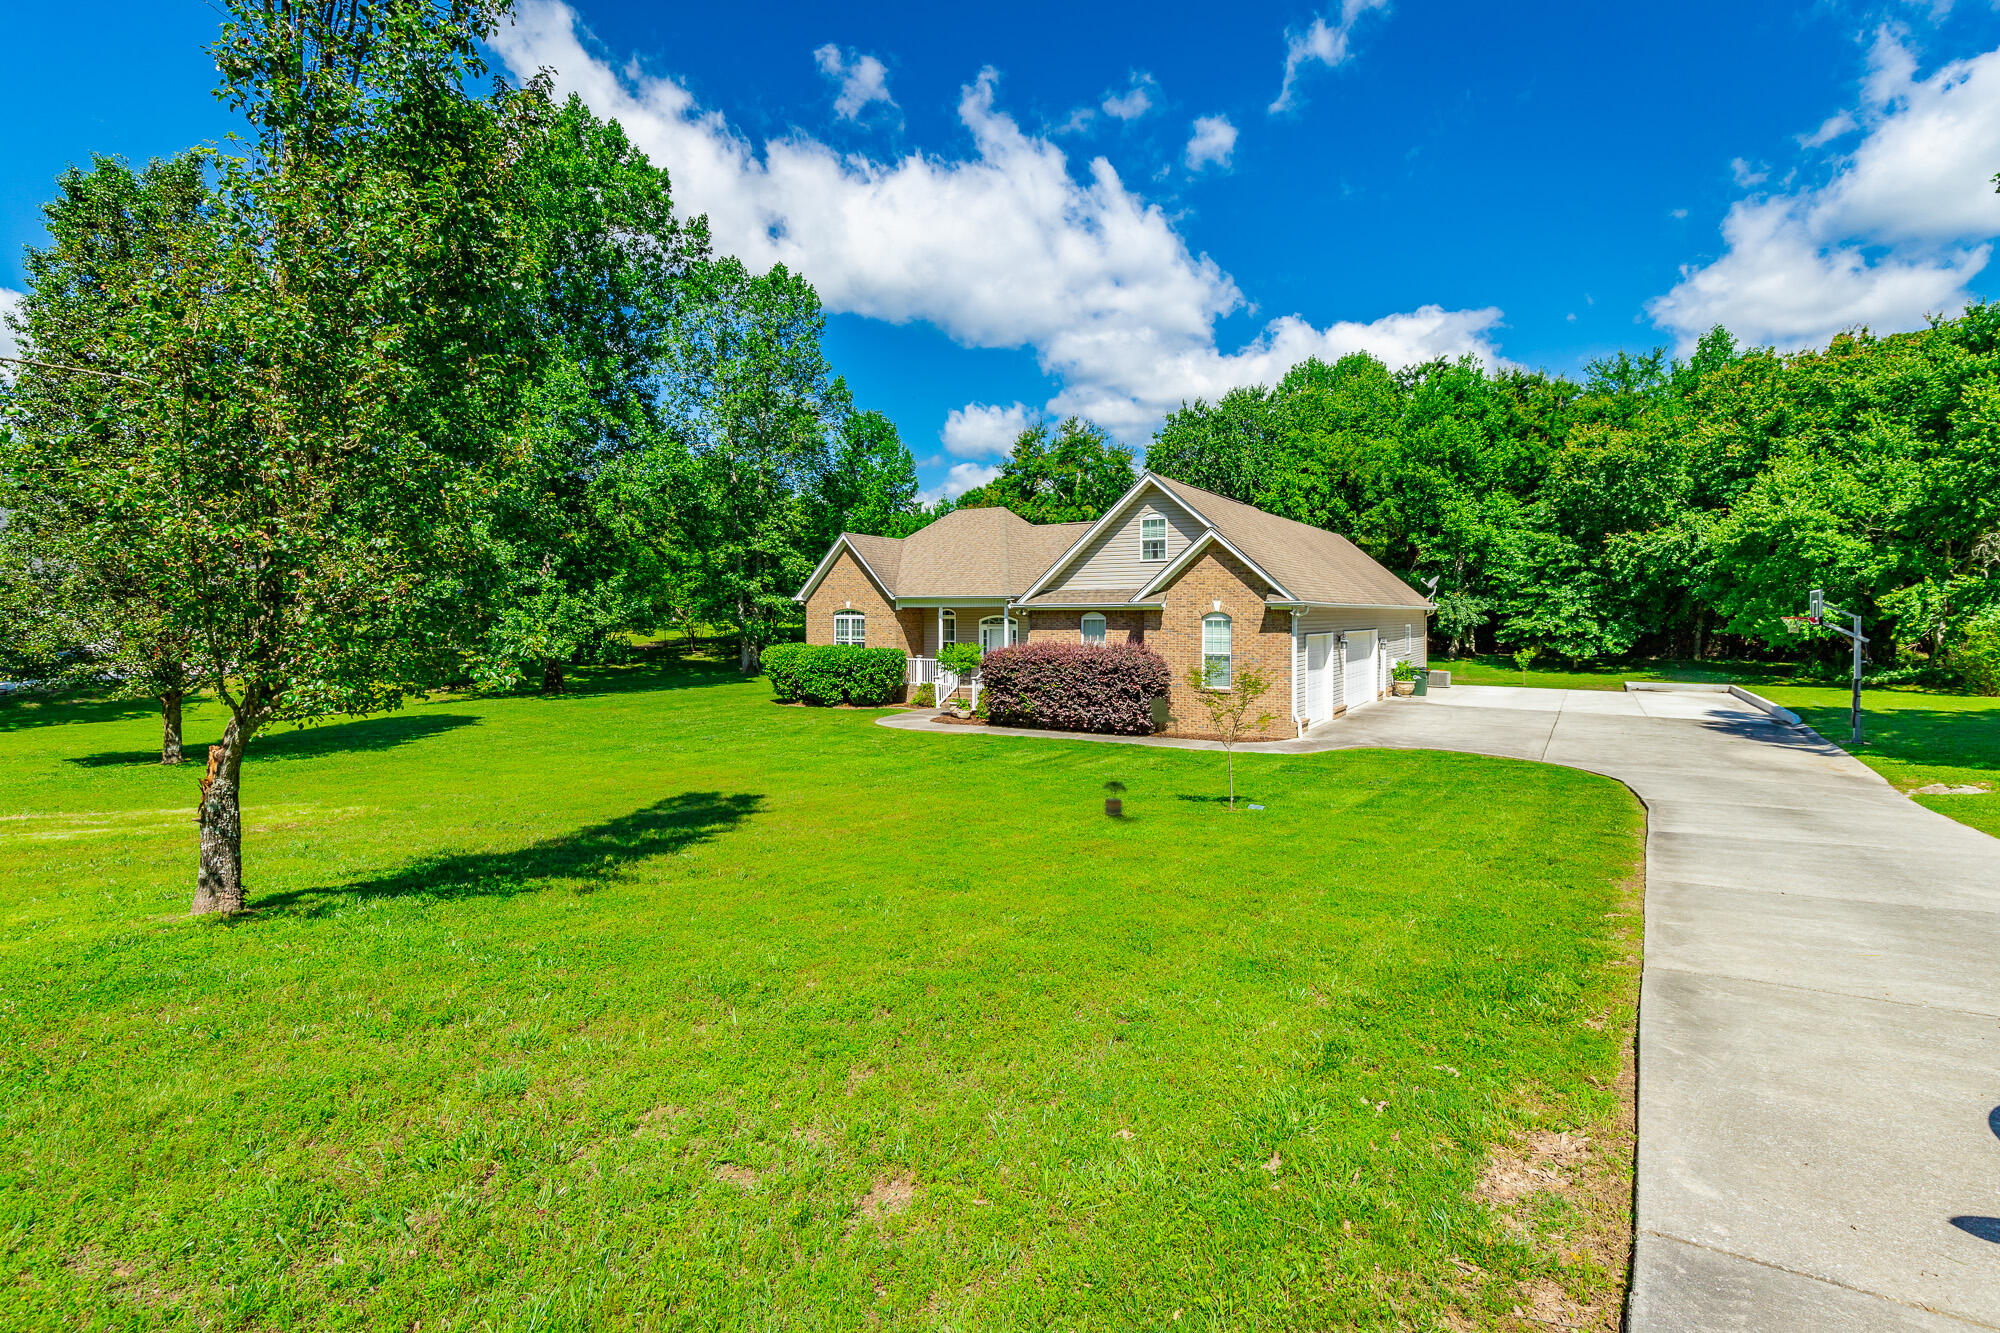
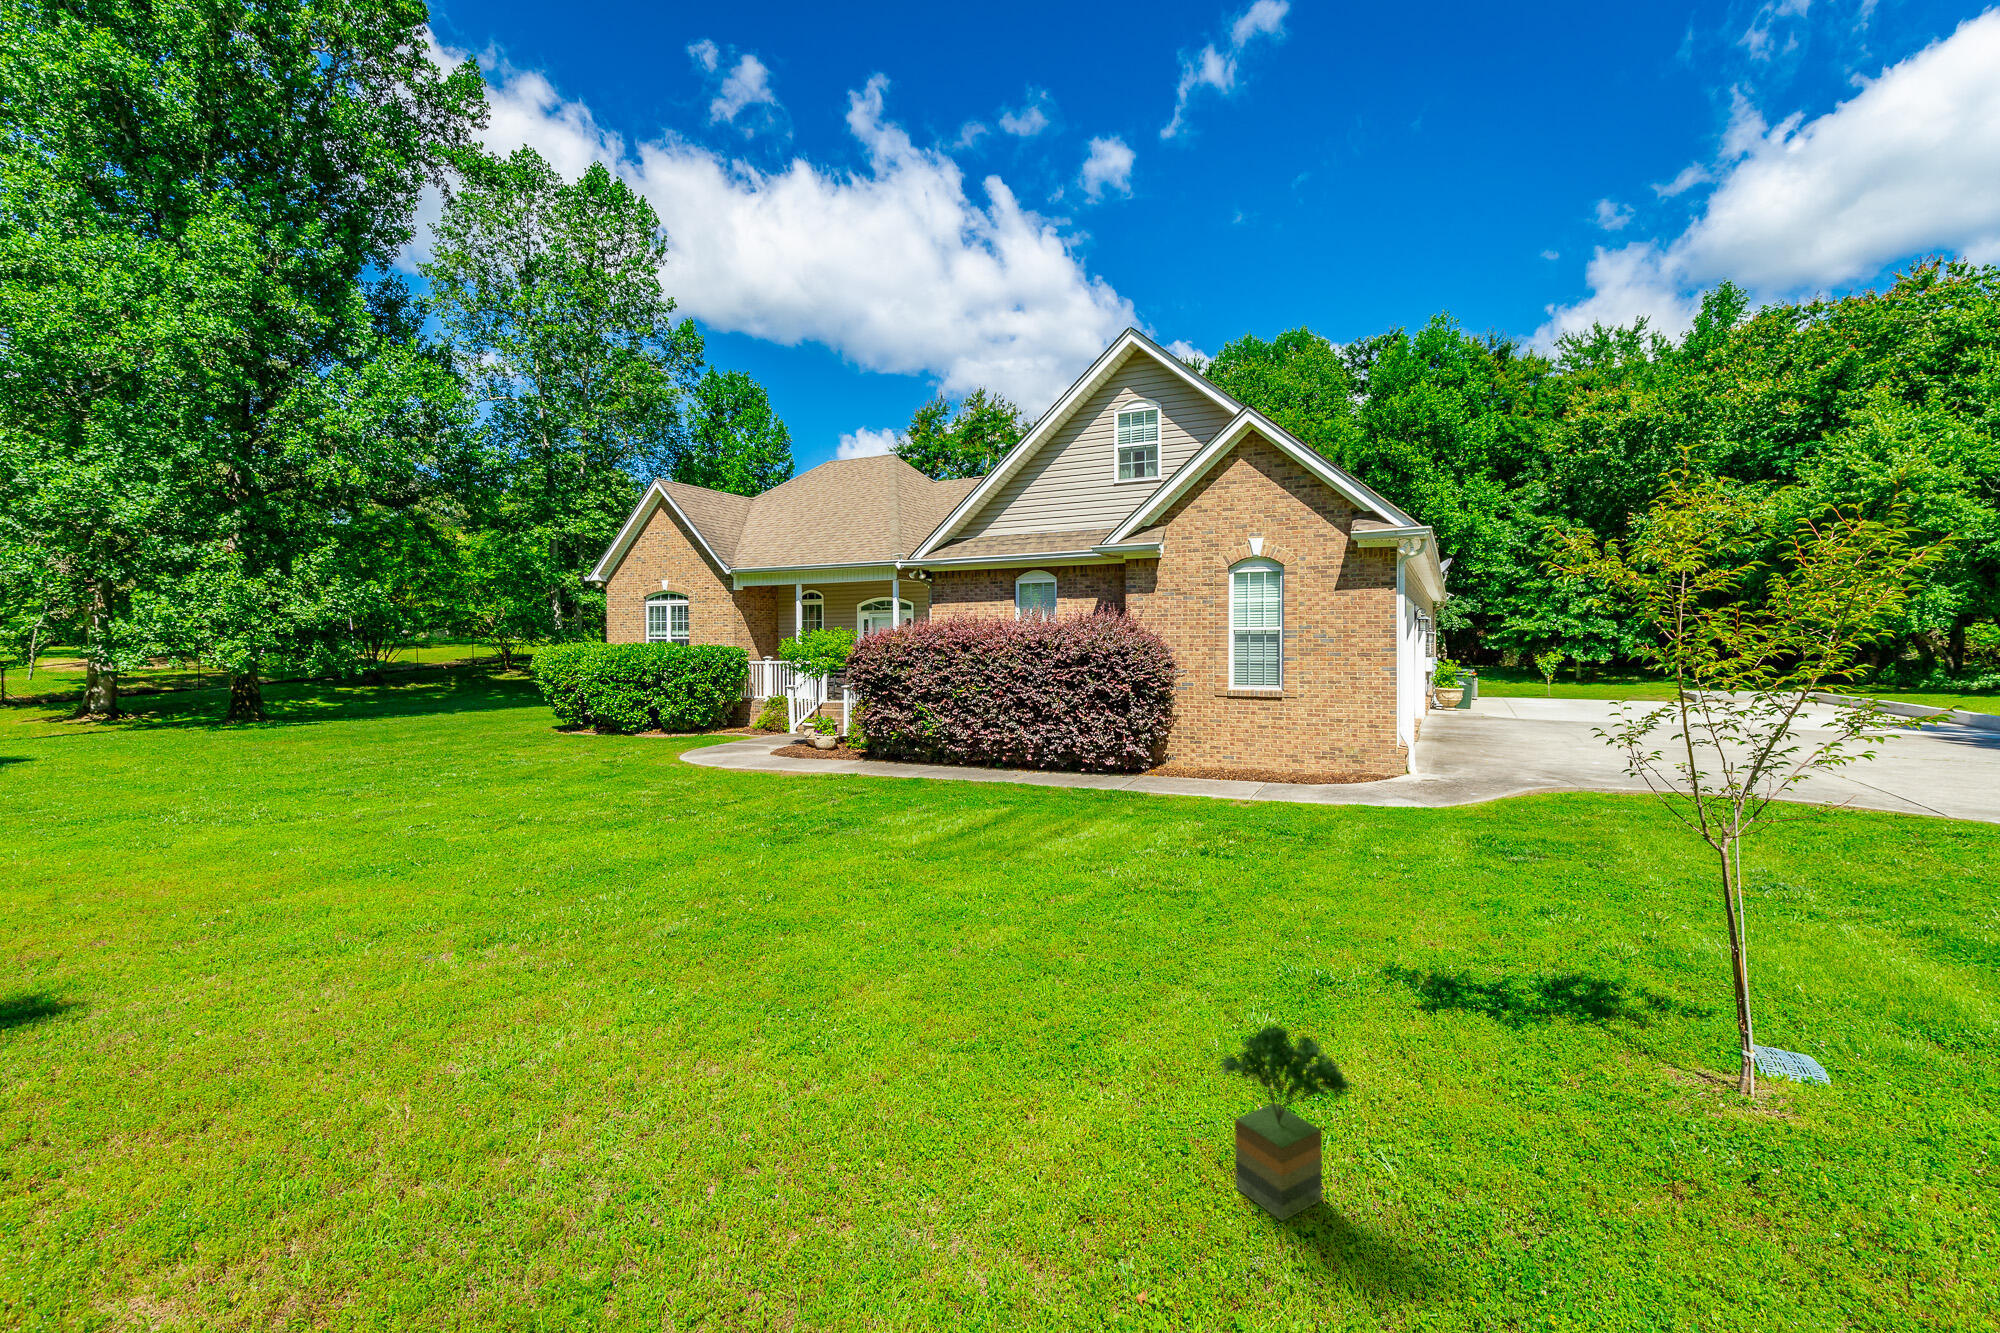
chair: present [1150,699,1178,736] -> none [1145,707,1199,778]

